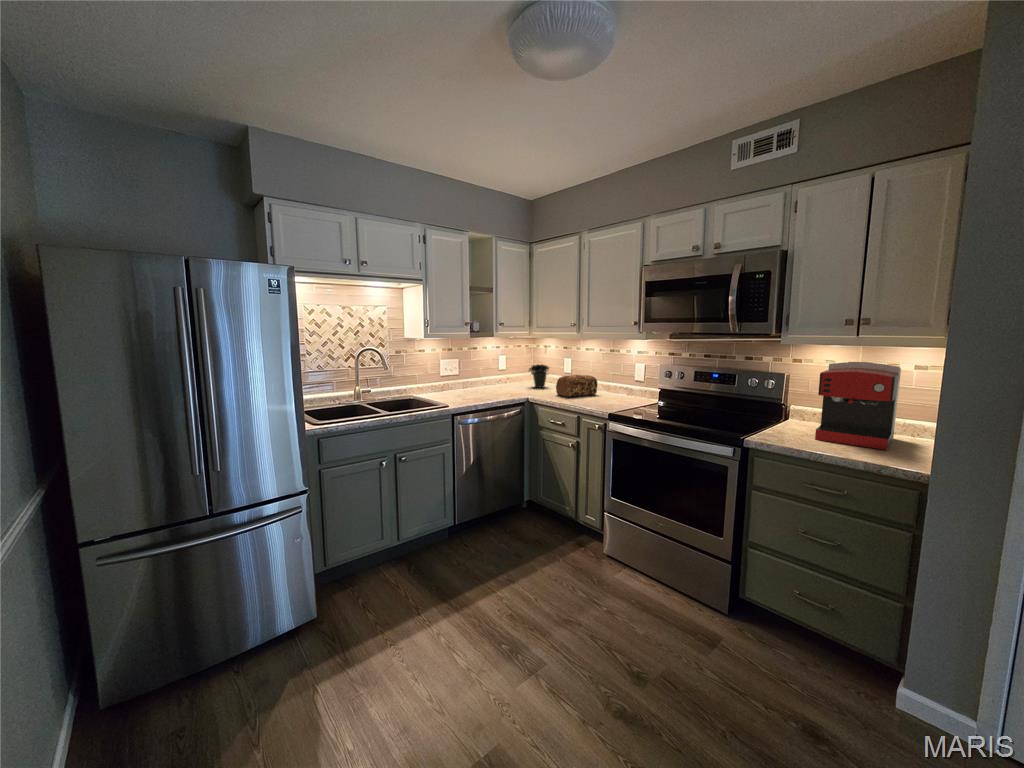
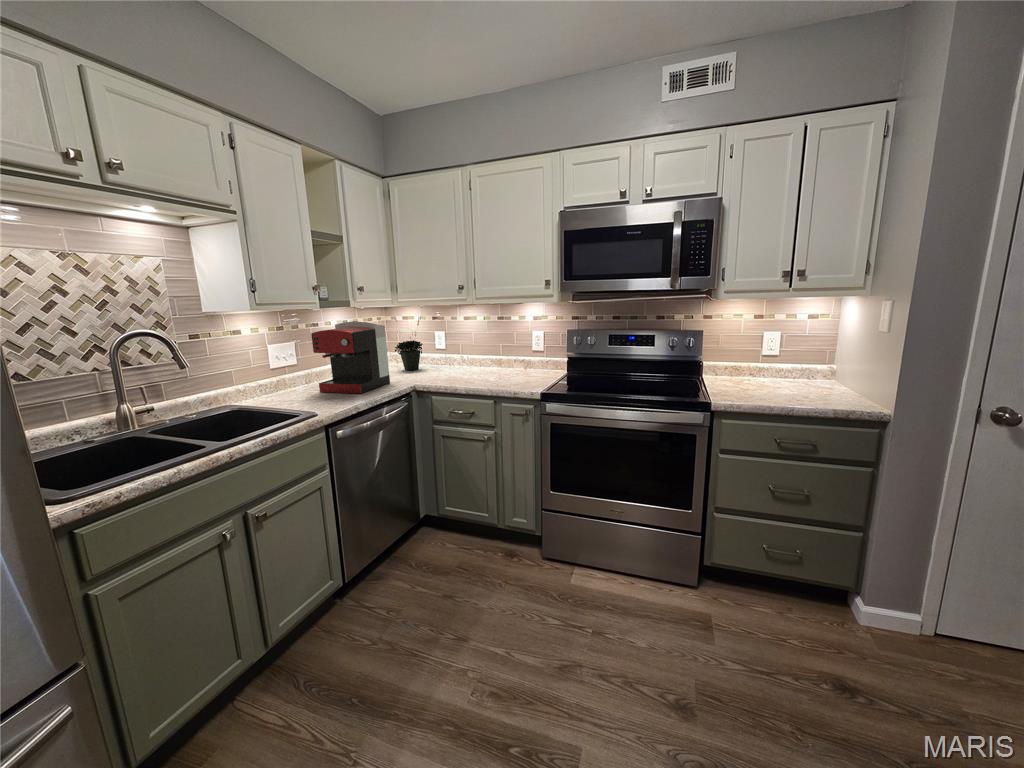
coffee maker: present [815,362,901,450] -> present [311,321,390,393]
bread loaf: present [556,375,597,397] -> none [446,349,494,379]

